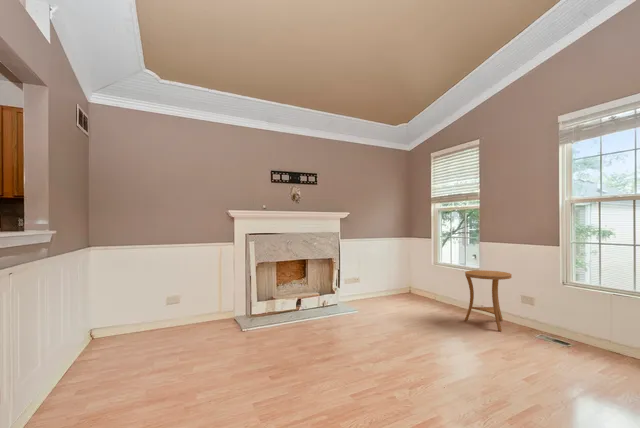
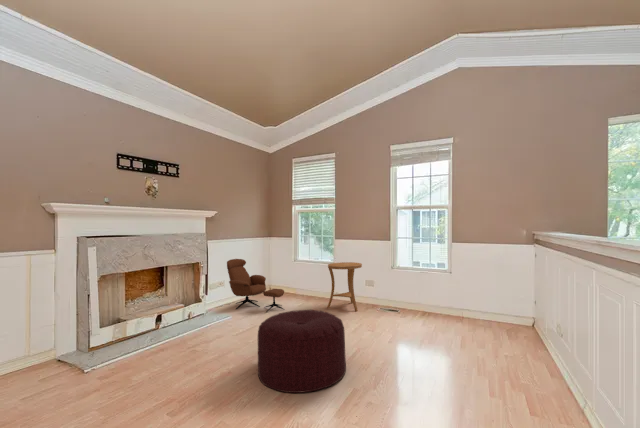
lounge chair: none [362,257,414,314] -> present [227,259,284,312]
ottoman: none [350,314,442,399] -> present [258,310,346,393]

